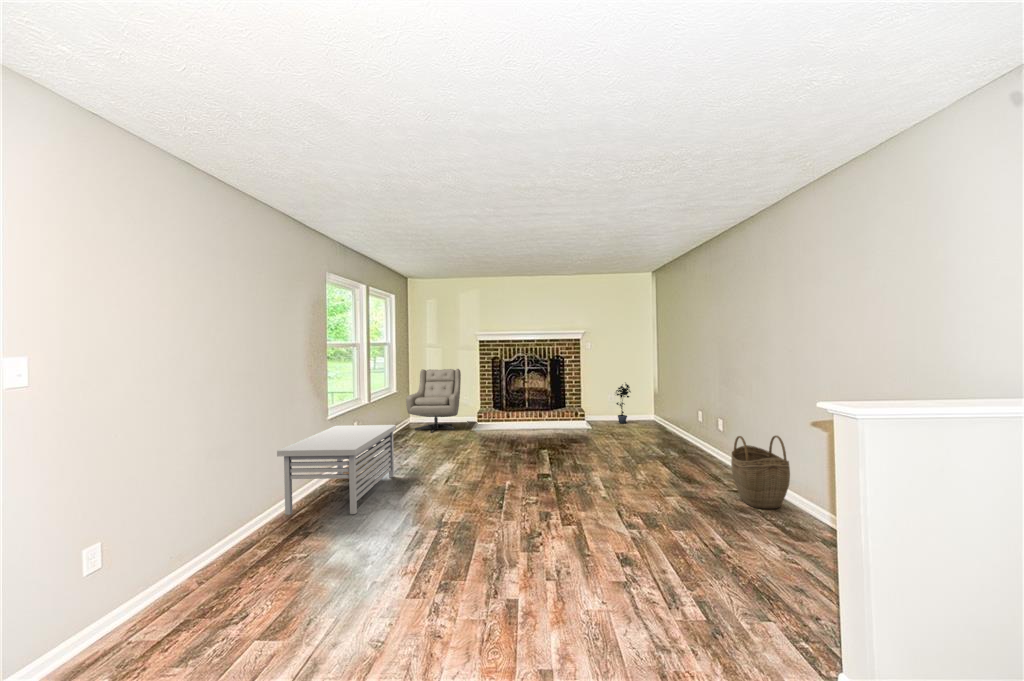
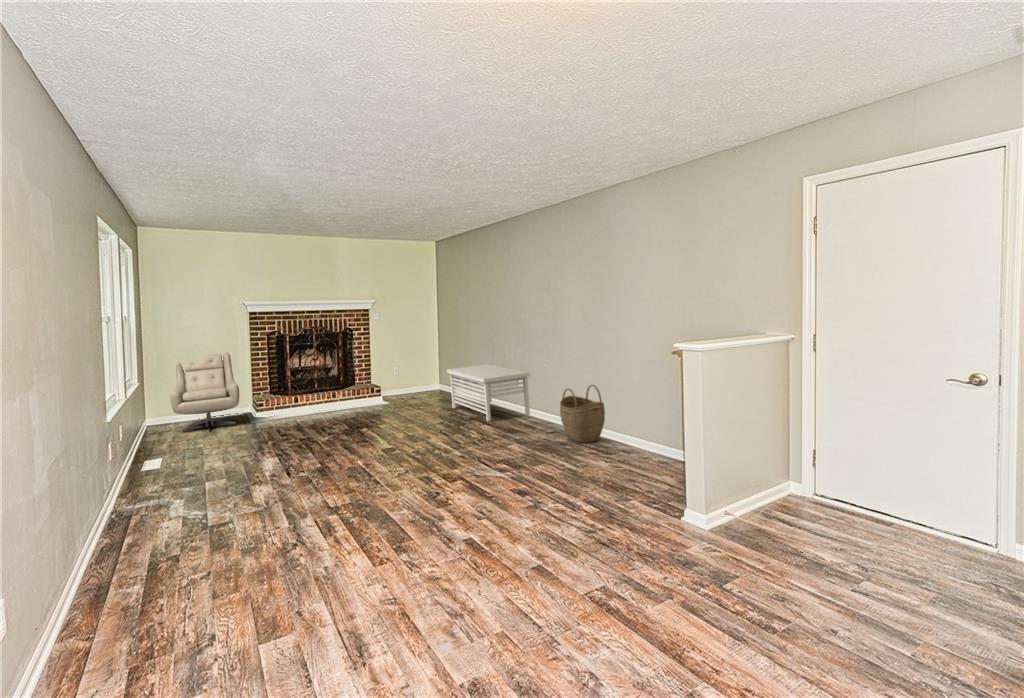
potted plant: present [616,384,631,423] -> none [408,351,426,393]
storage bench: present [277,425,396,515] -> present [447,364,530,421]

